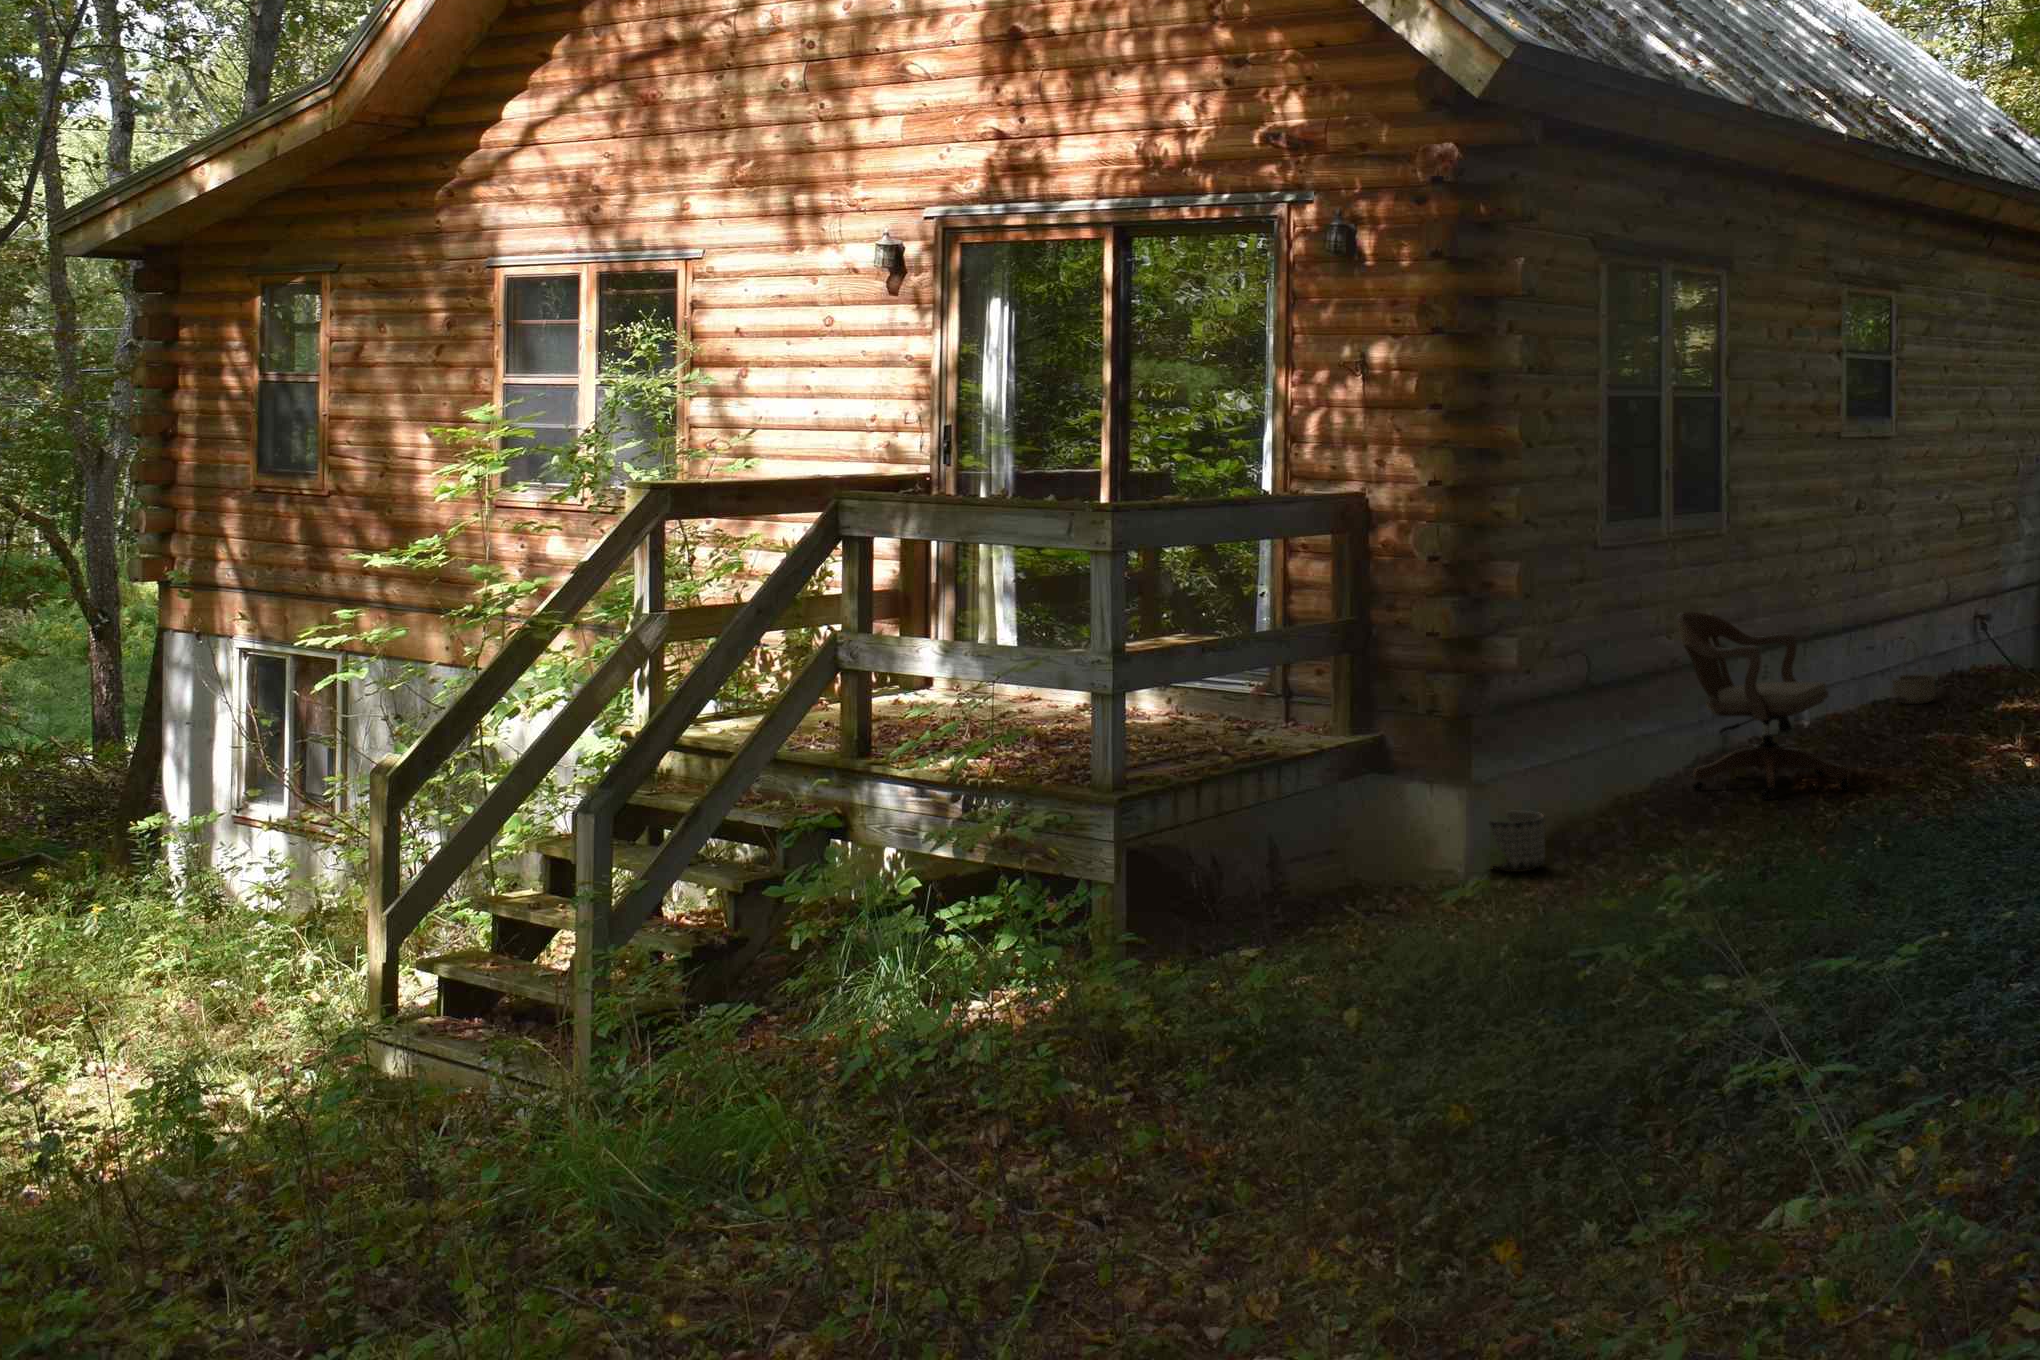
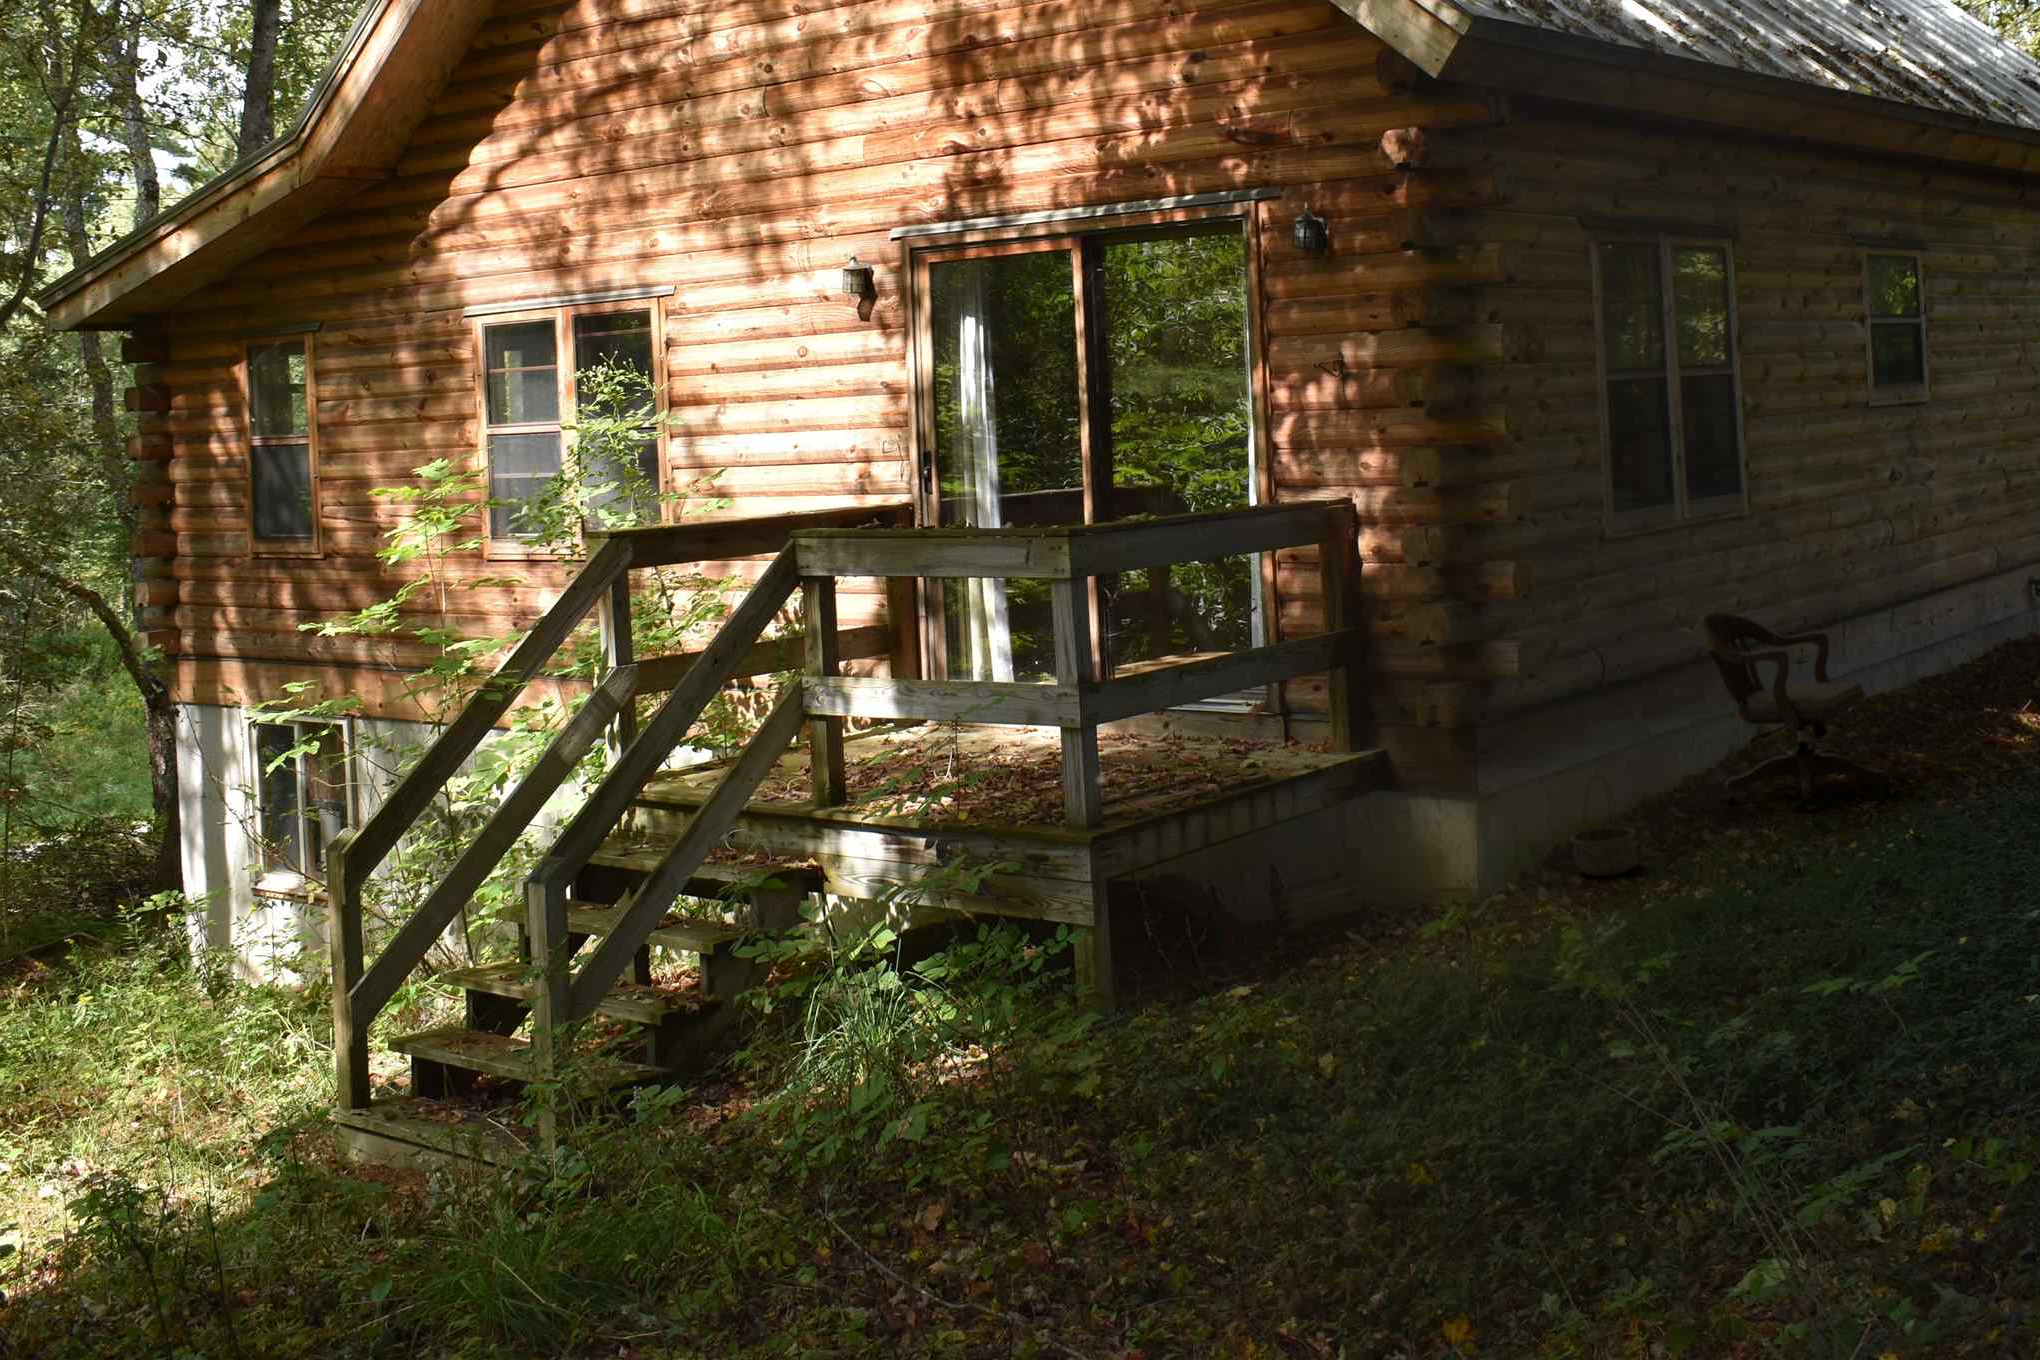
basket: present [1892,640,1936,704] -> present [1570,776,1637,876]
planter: present [1489,811,1545,872] -> none [1490,845,1560,912]

